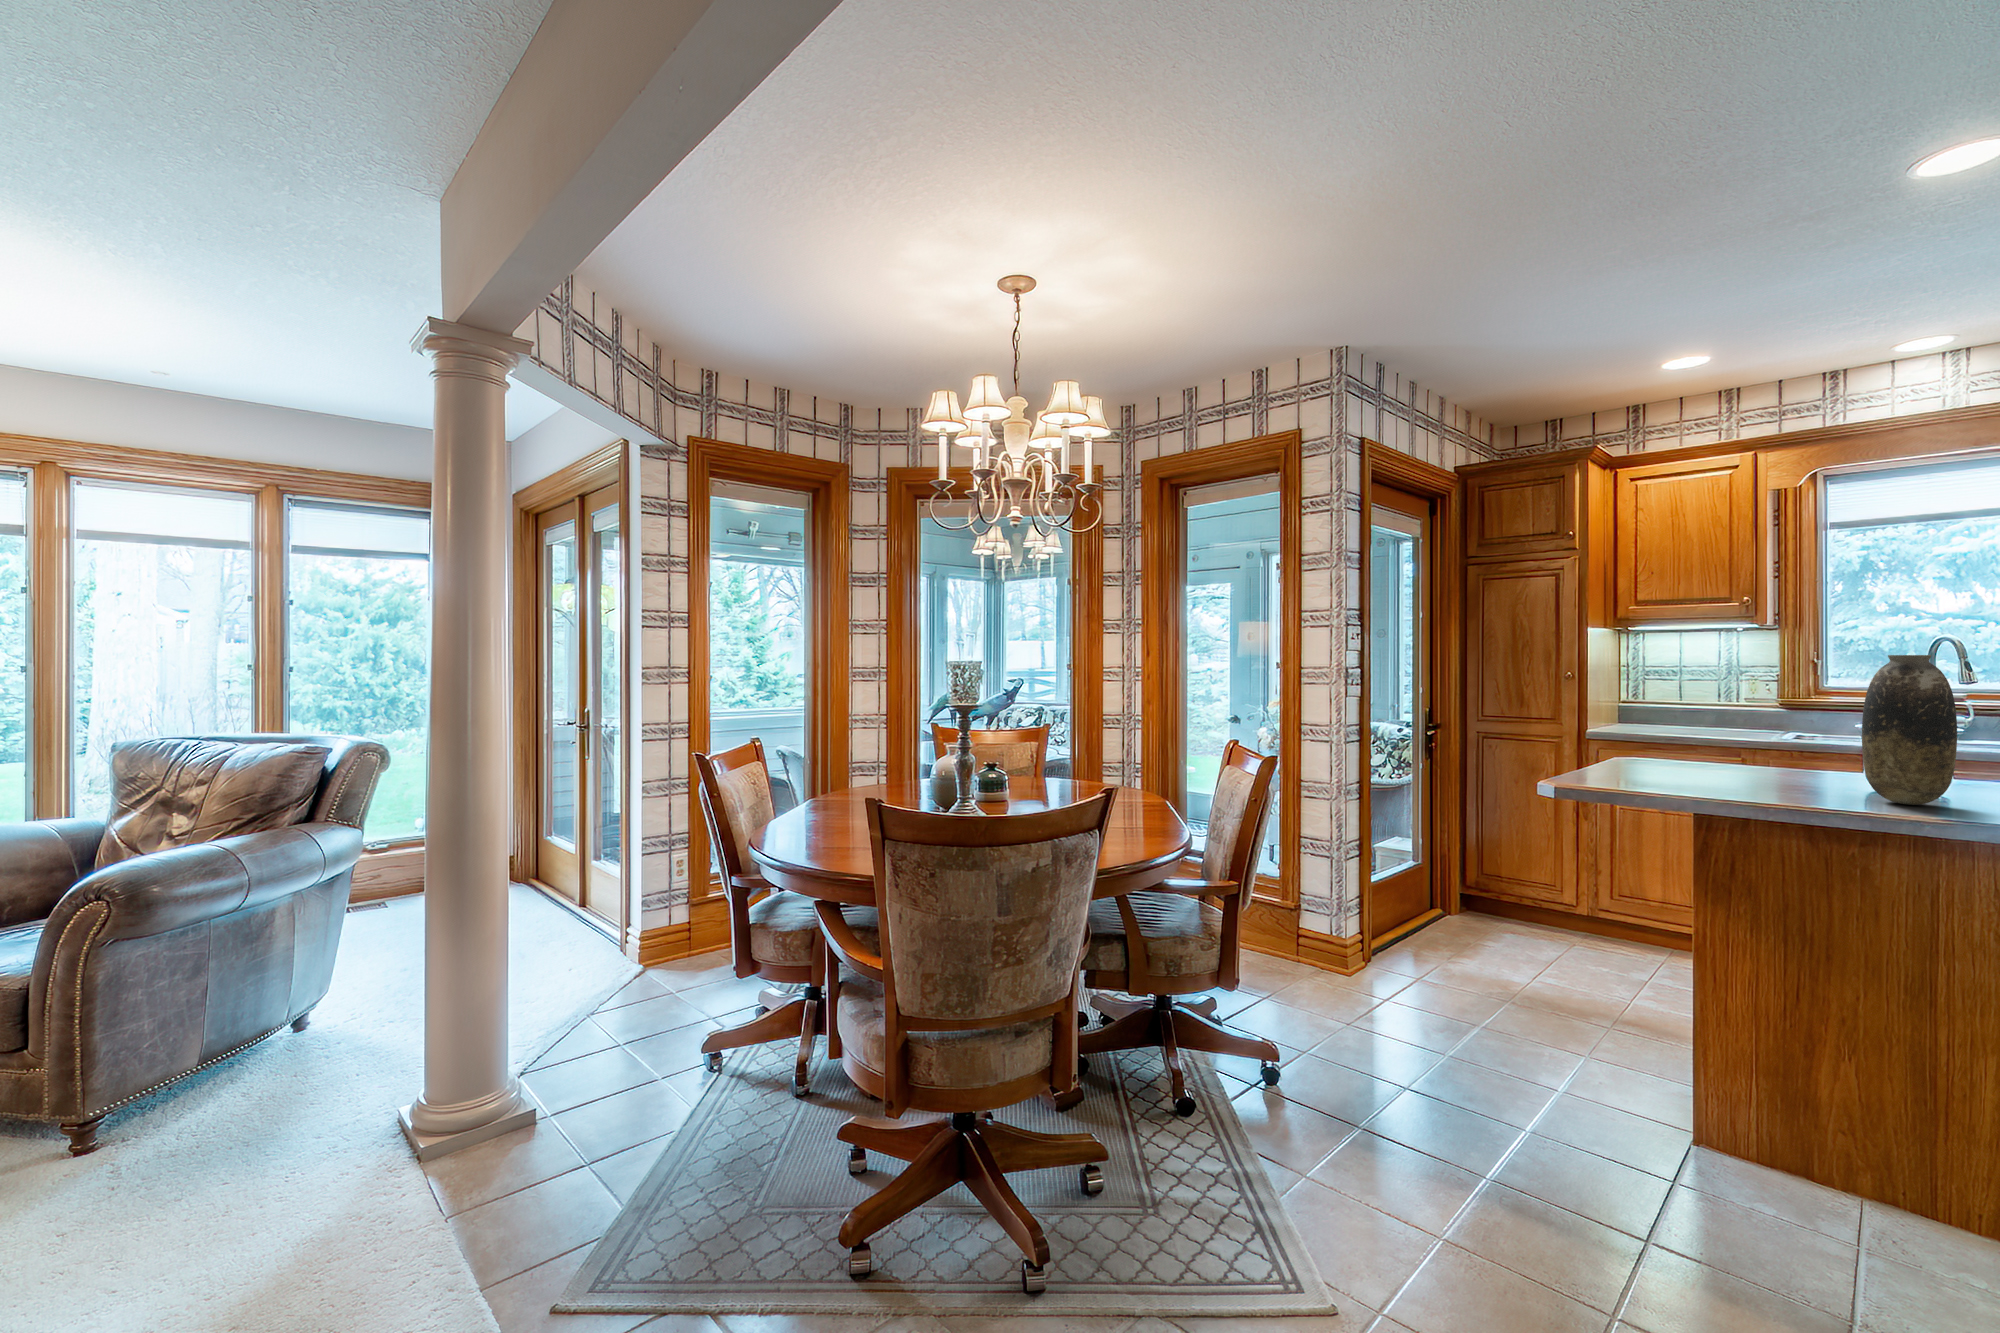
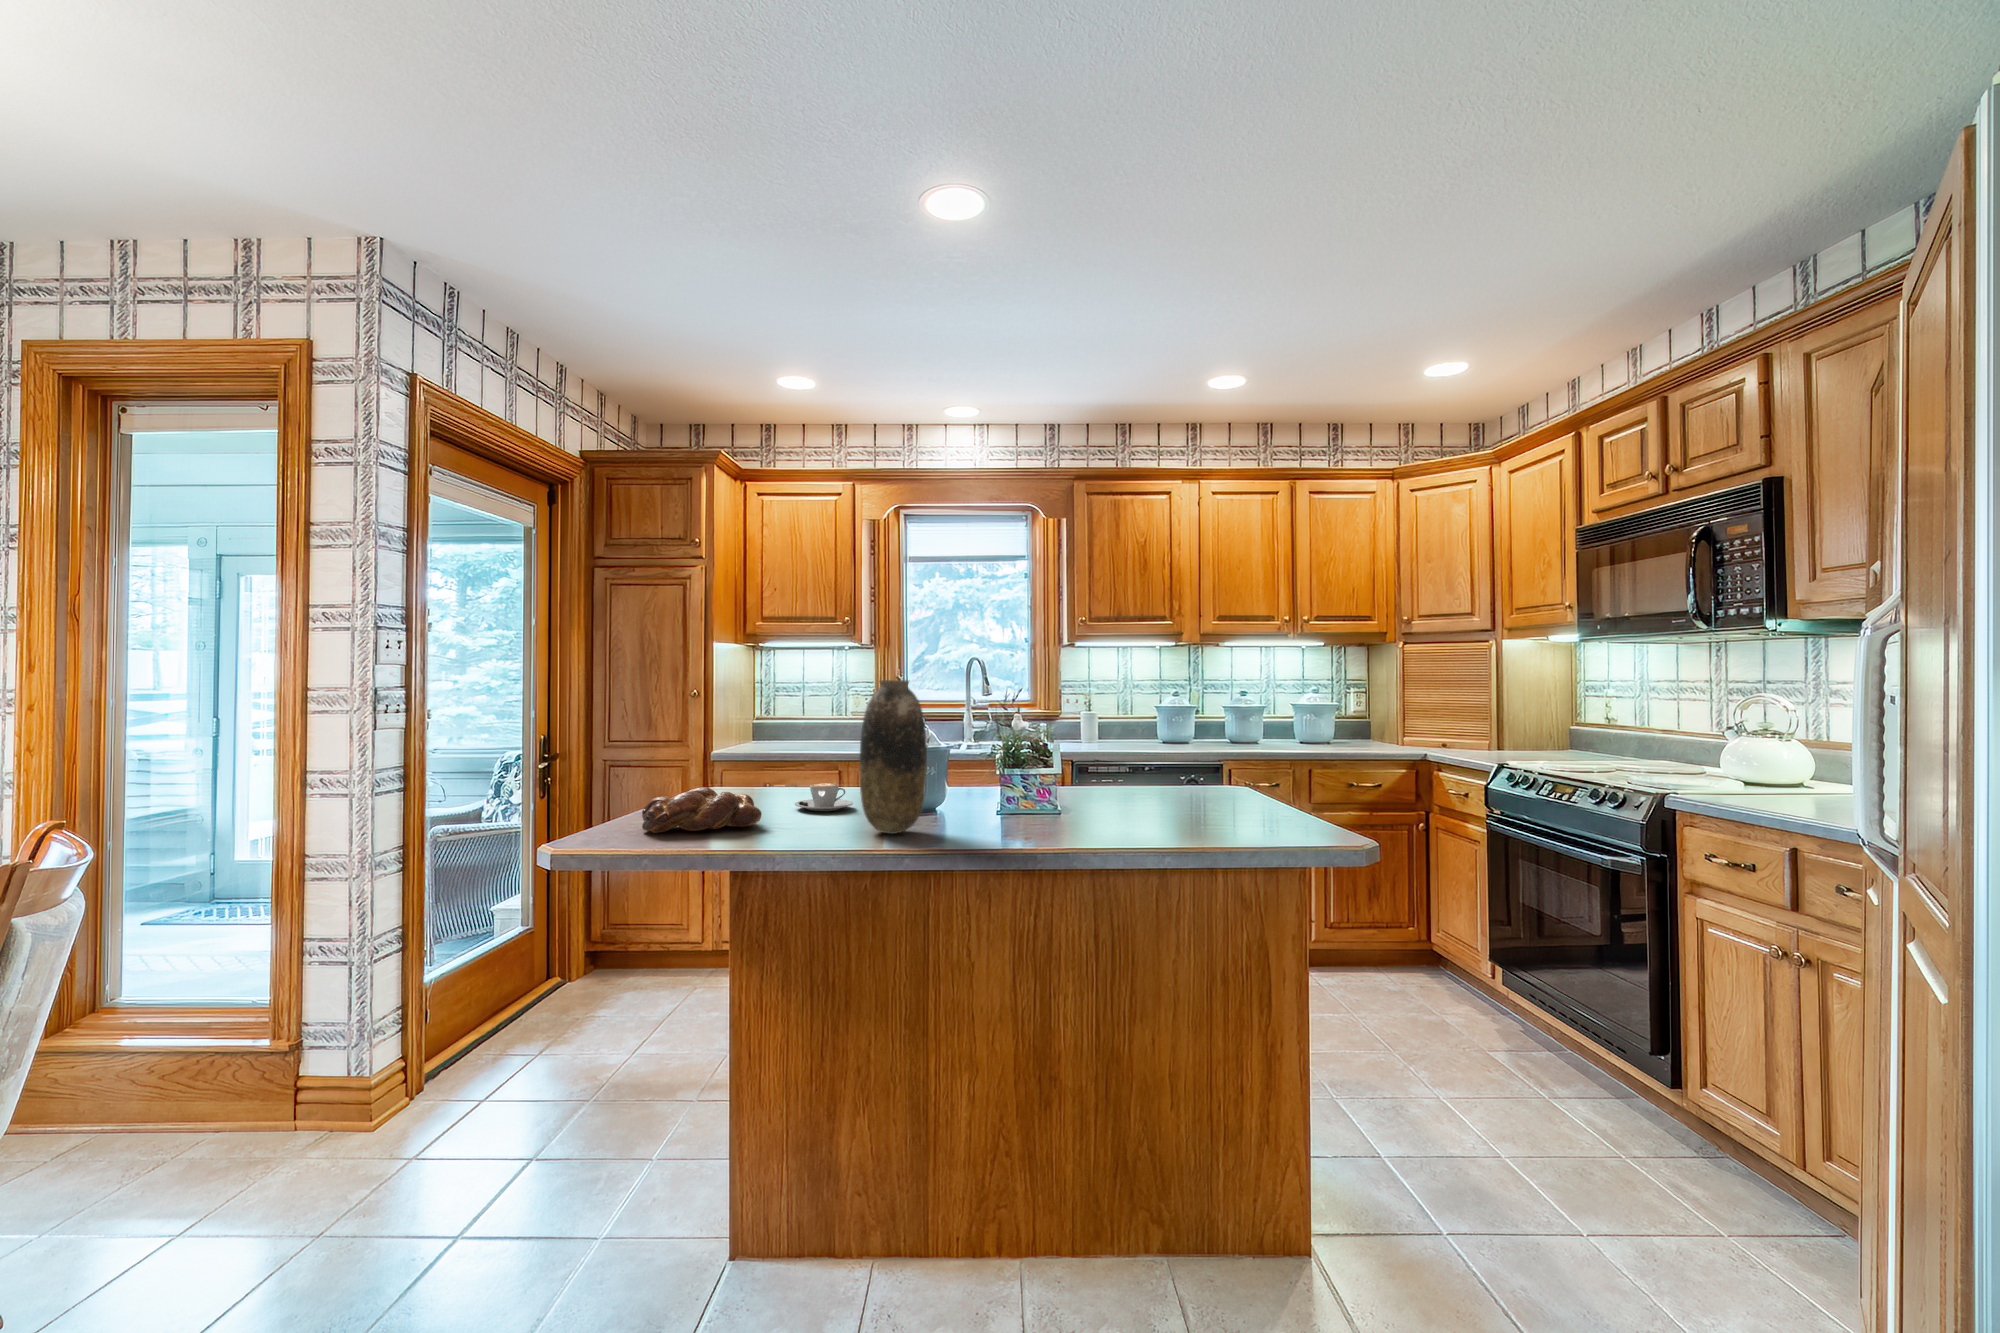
bread loaf: none [1616,747,1739,783] -> present [642,787,762,833]
coffee cup: none [1758,755,1832,781] -> present [795,783,853,811]

